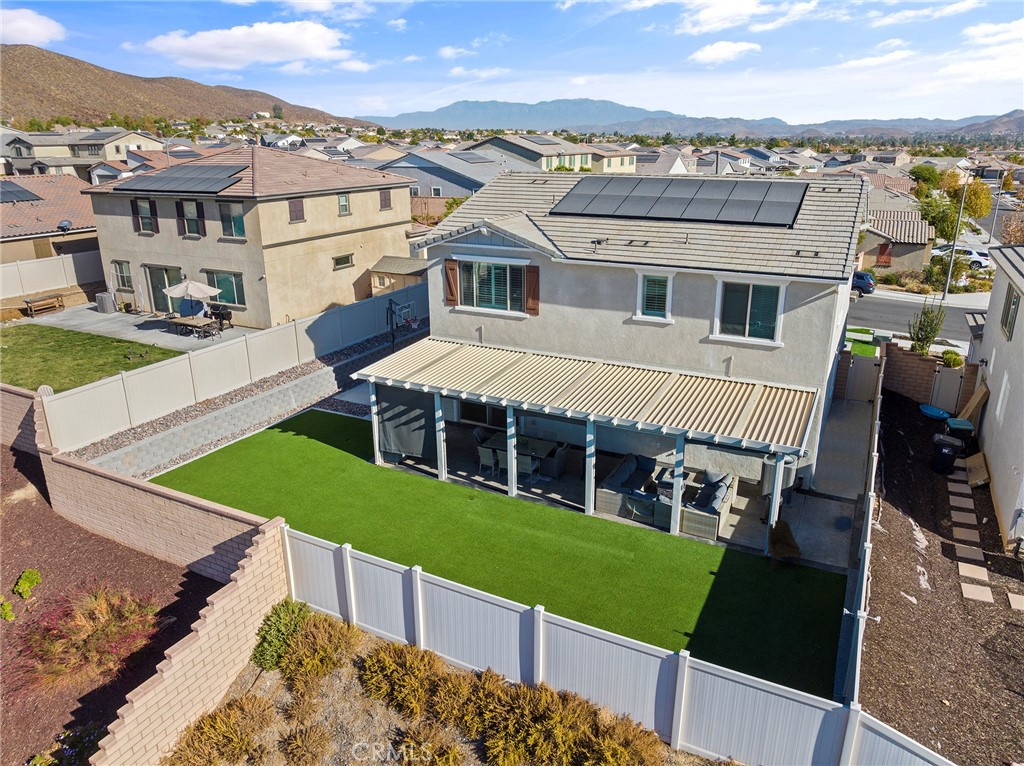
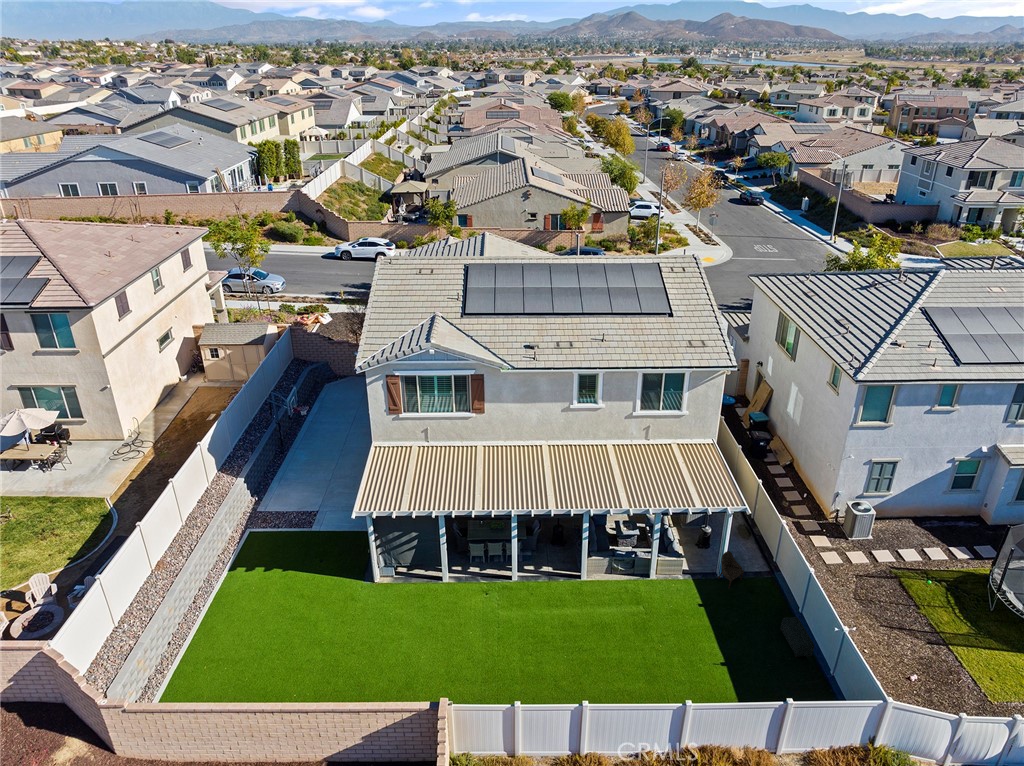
bench: none [811,606,841,664] -> present [780,617,814,658]

